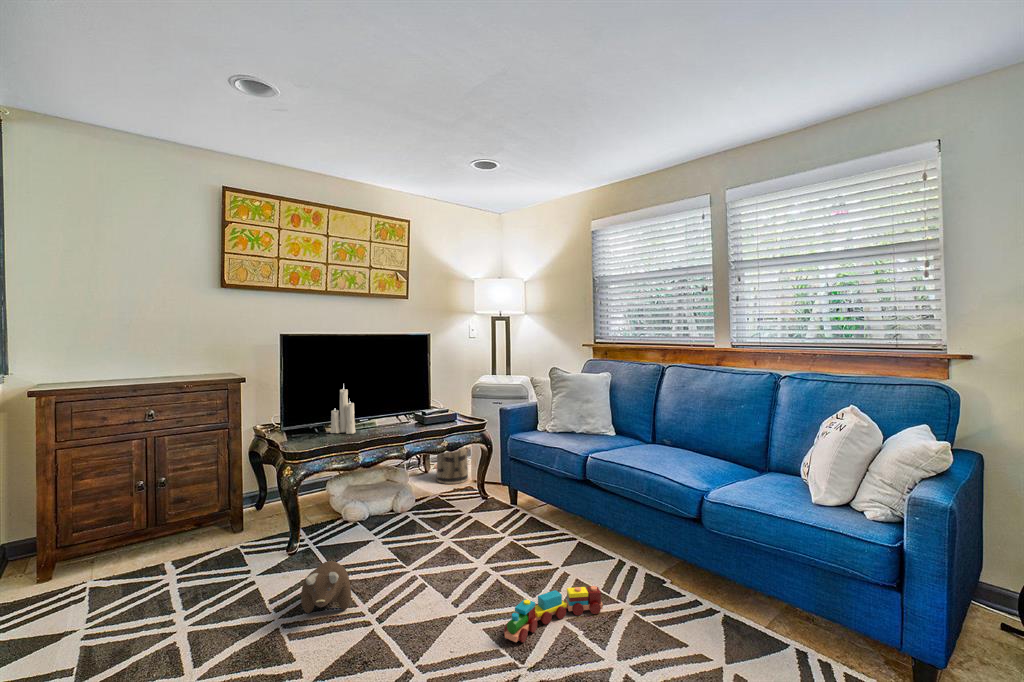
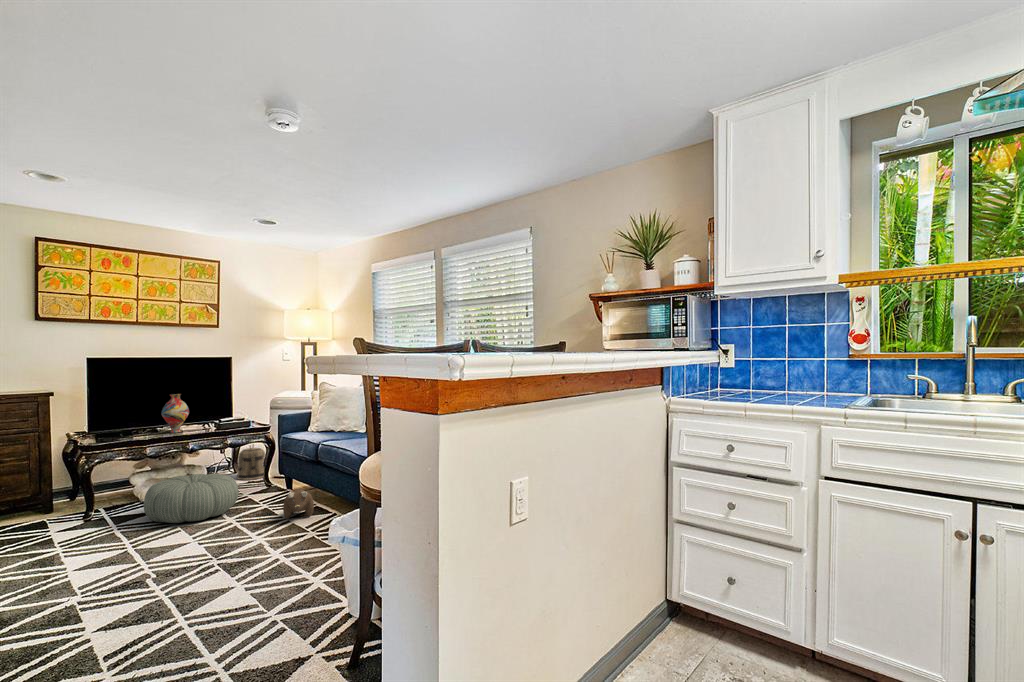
vase: none [371,383,402,432] -> present [162,394,189,433]
candle: present [330,386,356,434] -> none [125,393,148,435]
pouf: none [365,488,475,562] -> present [144,474,239,523]
plush toy: present [301,561,351,613] -> present [283,489,314,519]
toy train: present [504,586,603,642] -> none [213,521,297,553]

